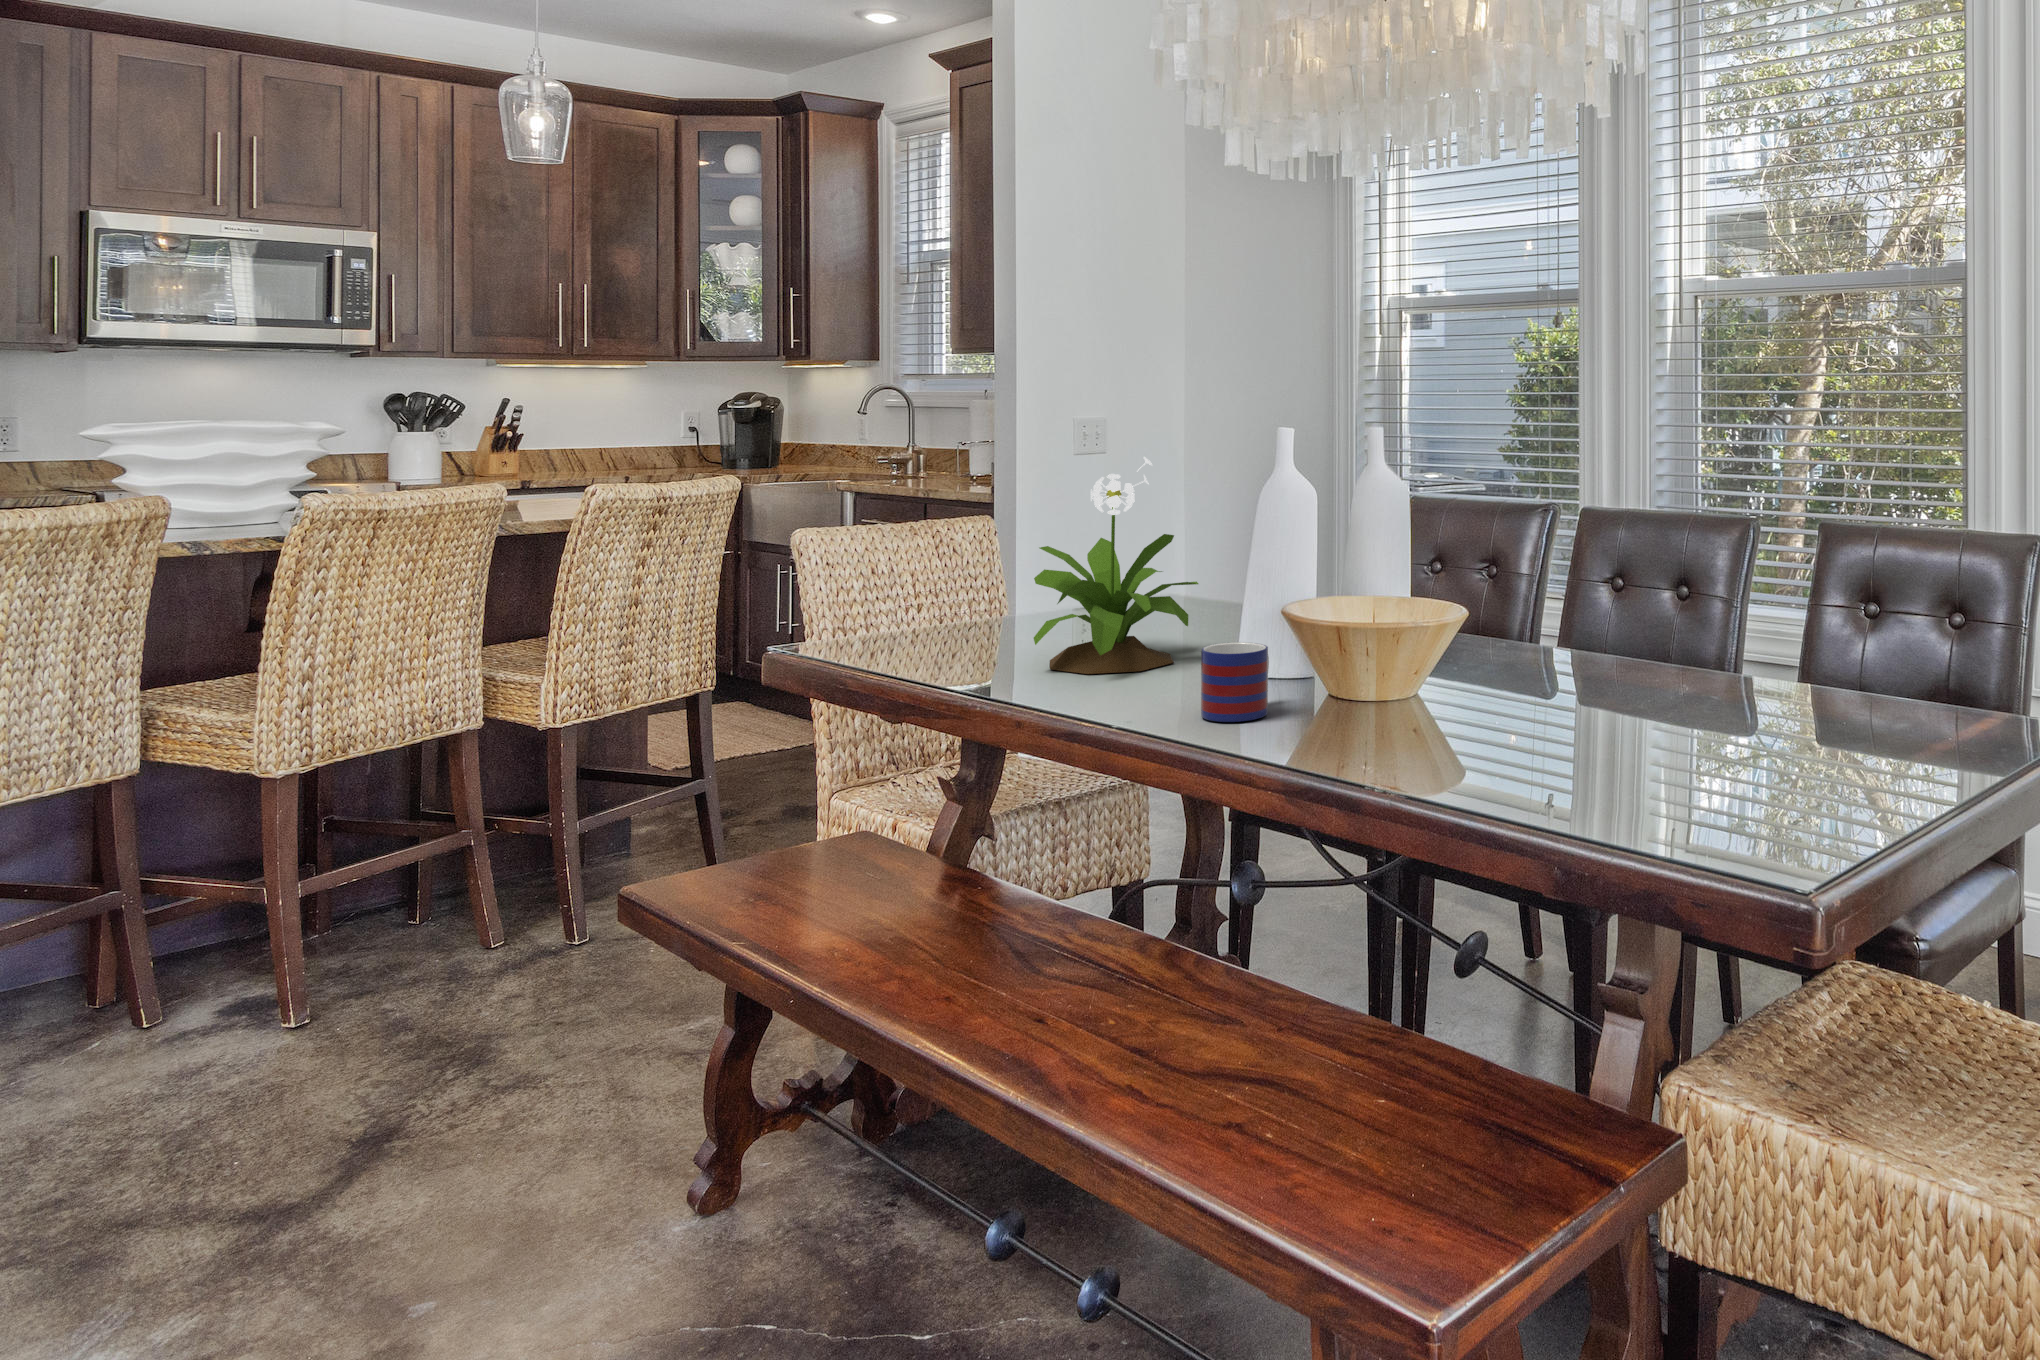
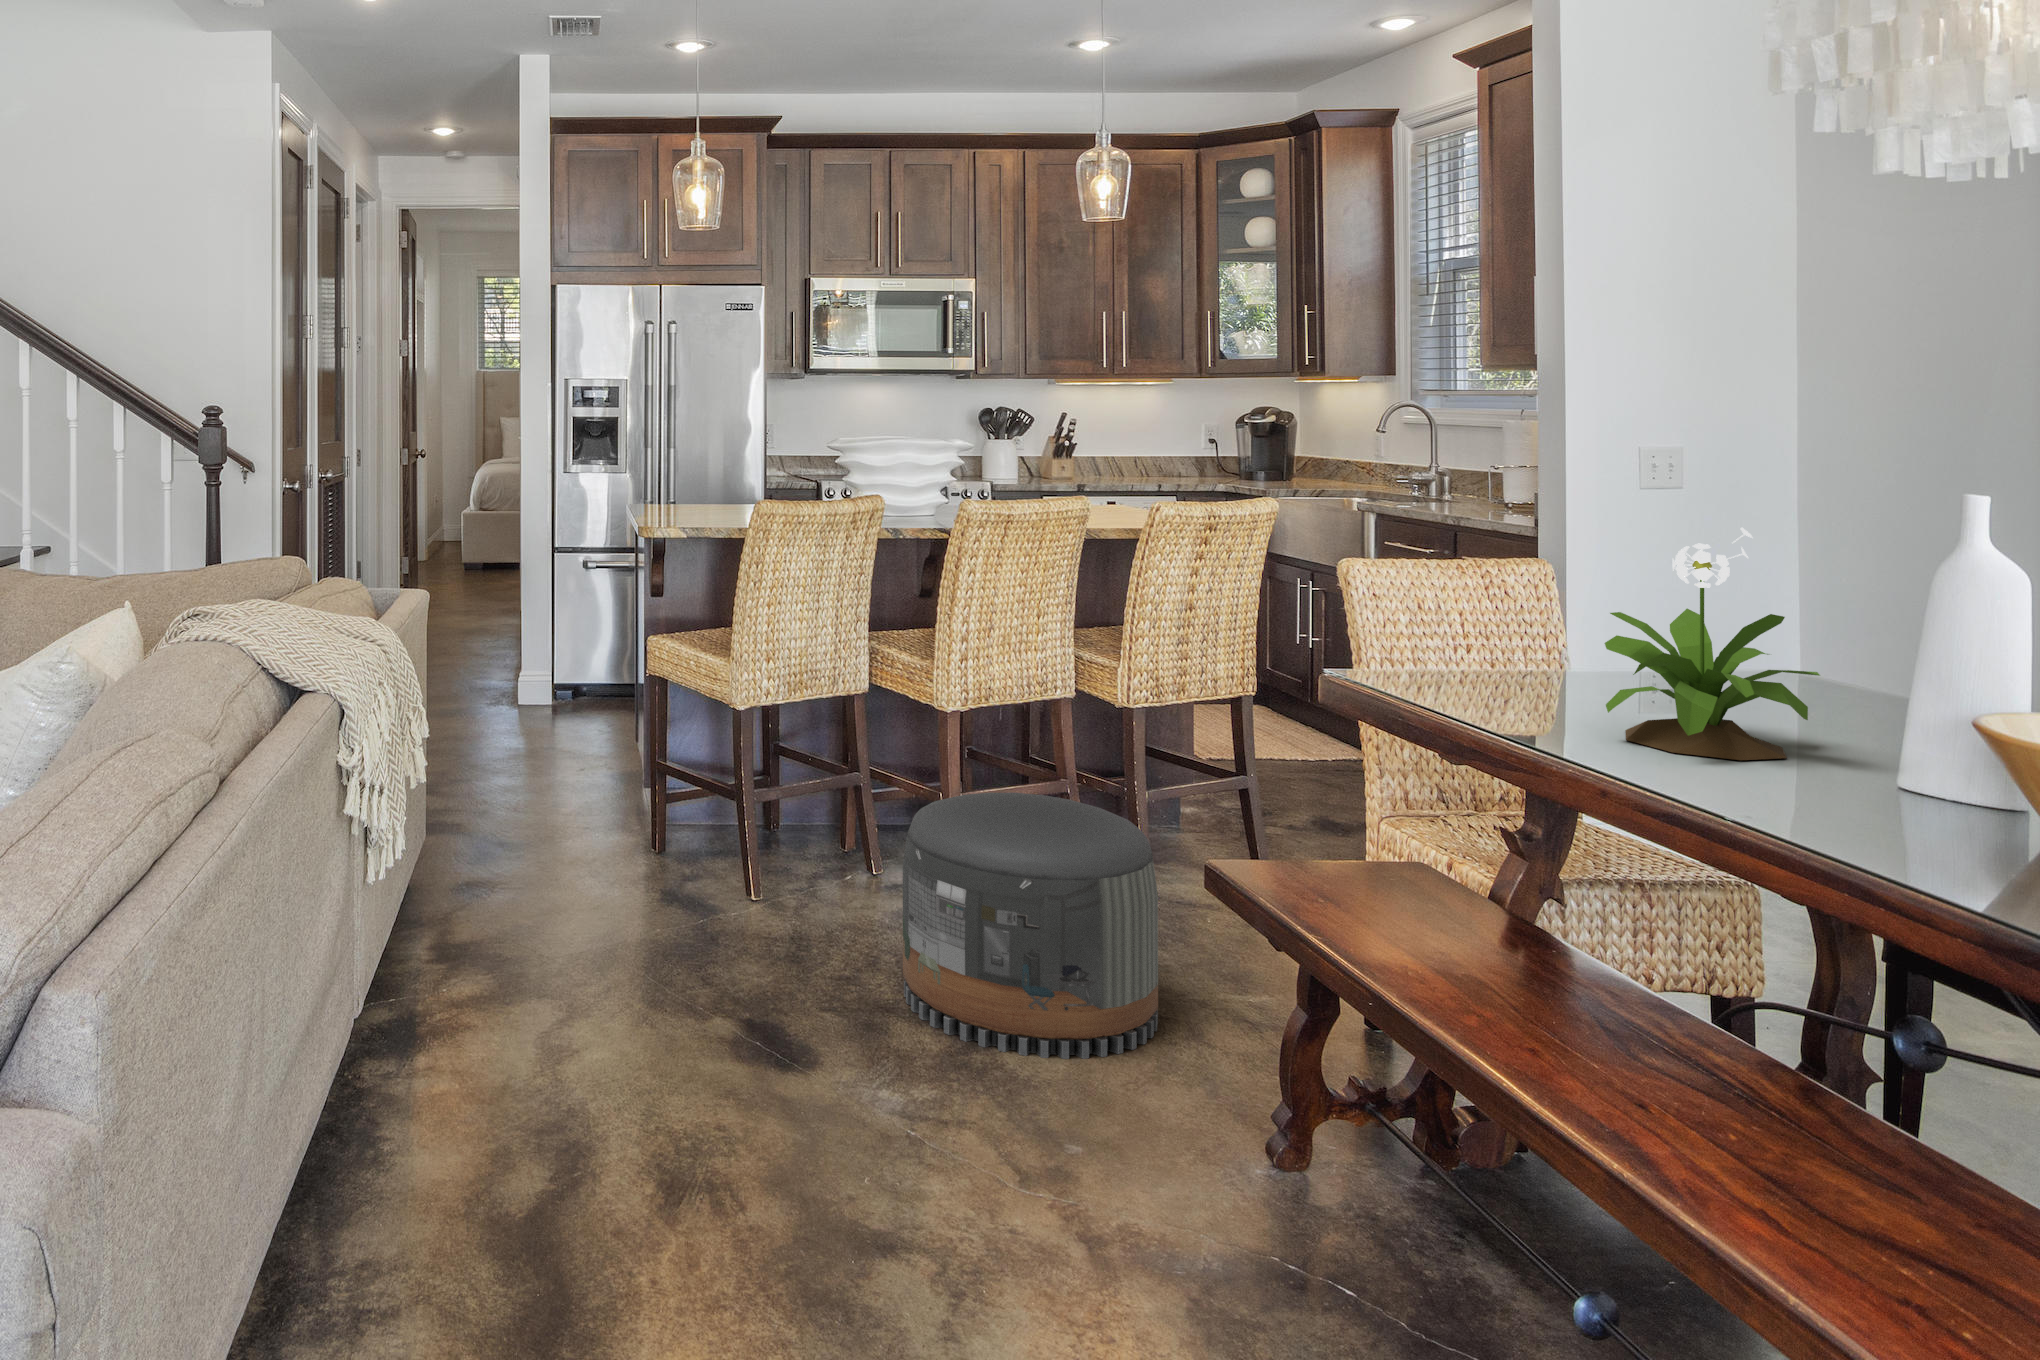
mug: present [1201,642,1269,722] -> none [1820,747,1920,840]
pouf: none [159,857,568,1237] -> present [903,792,1158,1059]

